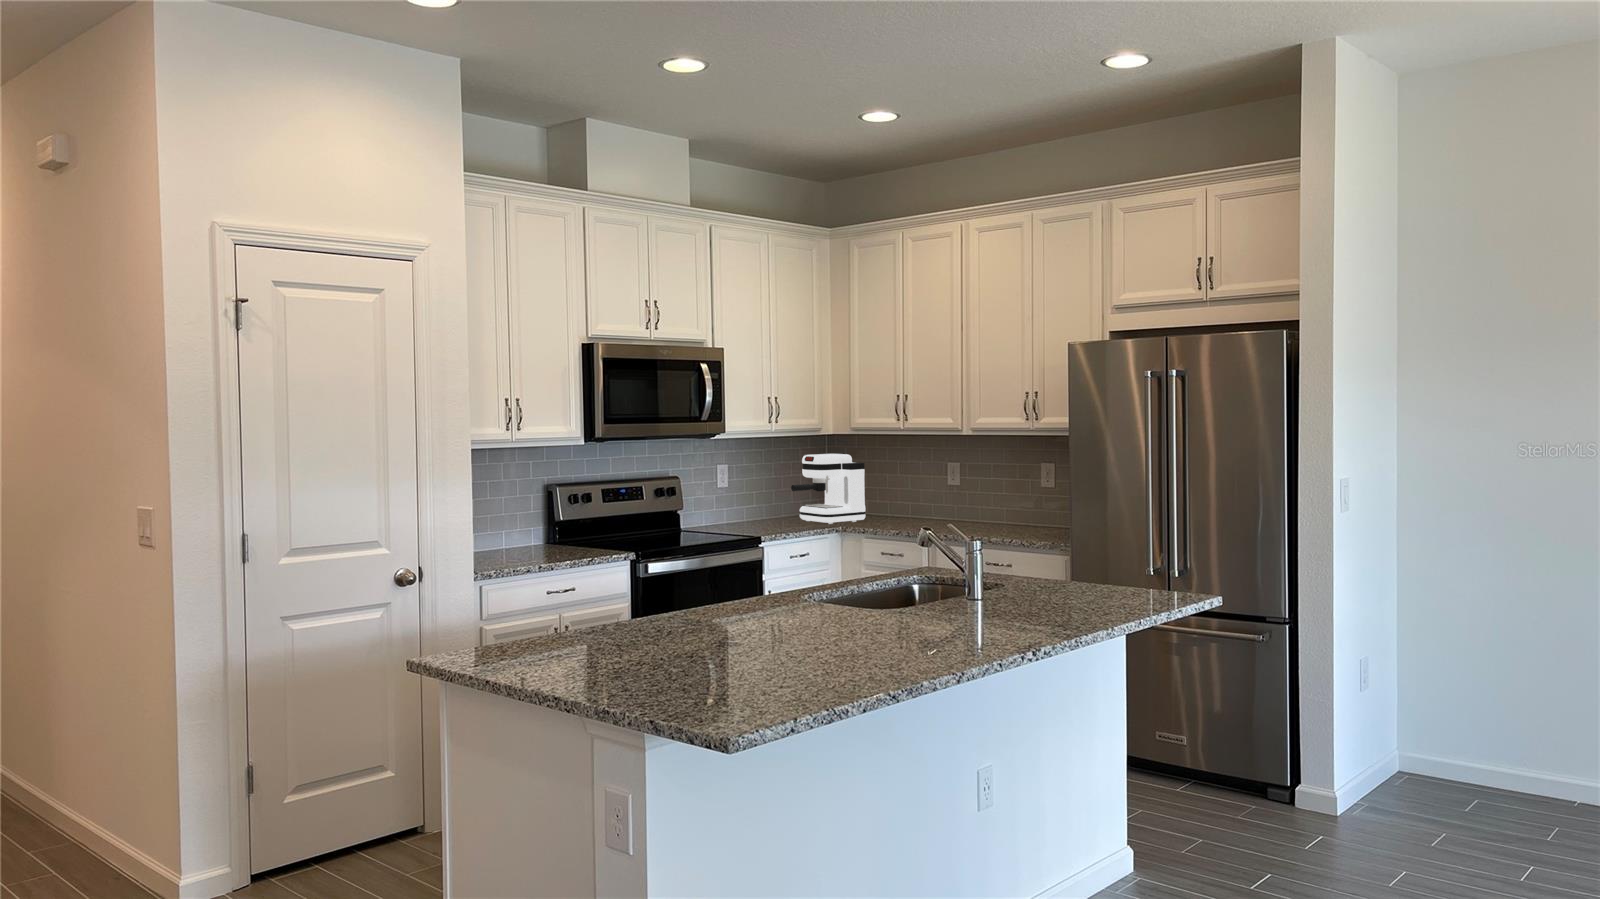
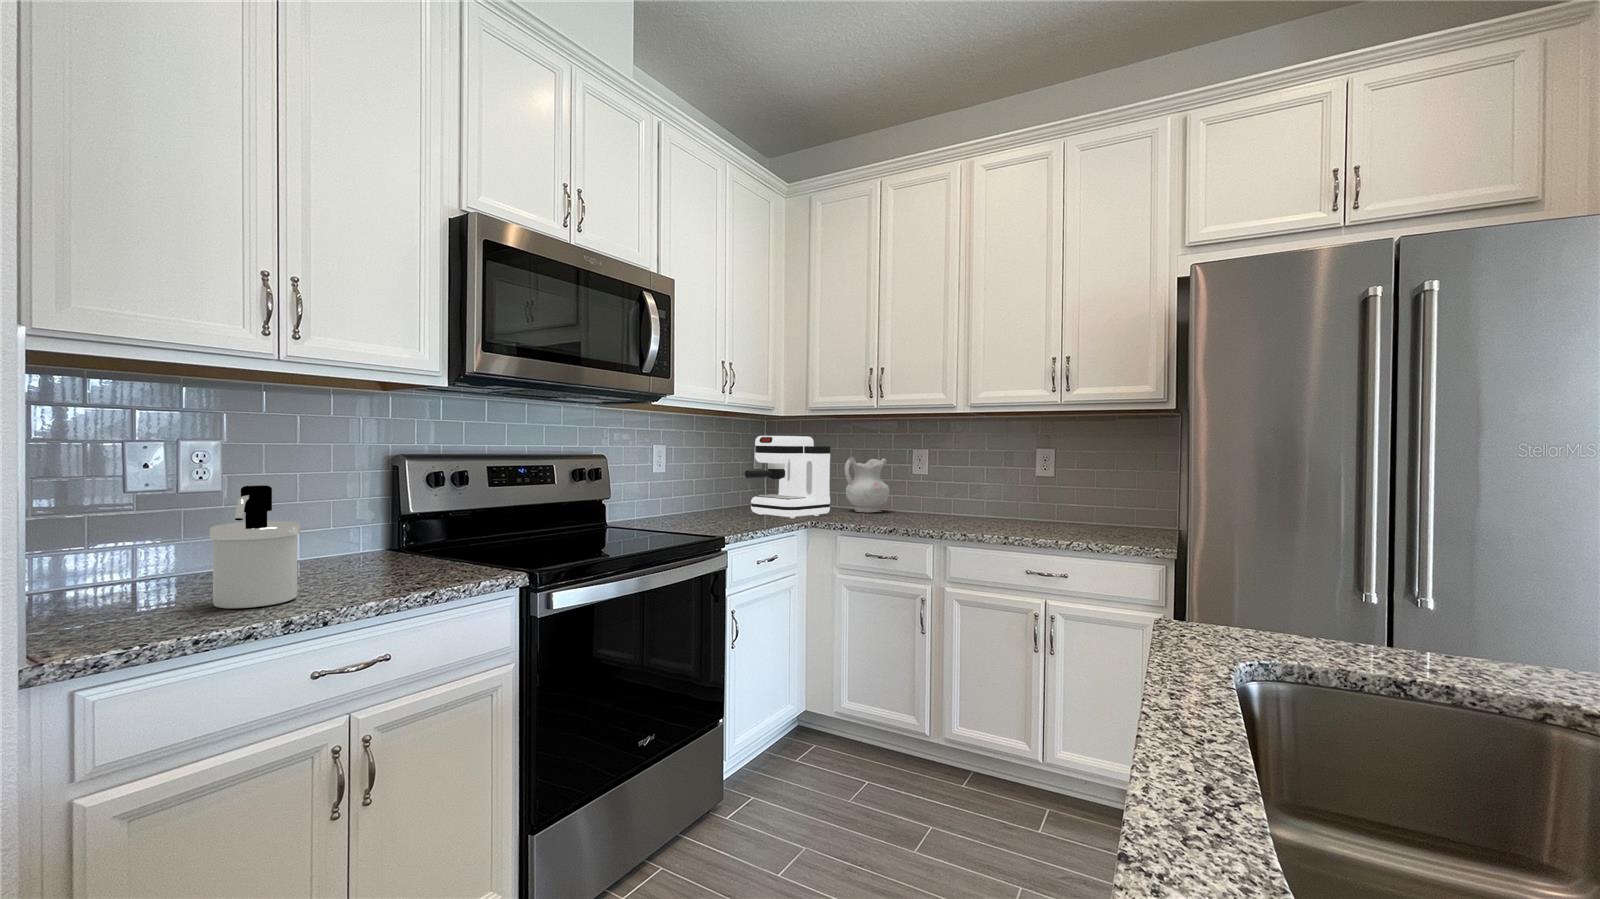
ceramic pitcher: none [884,470,927,519] -> present [845,457,889,513]
soap dispenser: none [499,507,533,563] -> present [210,485,300,608]

